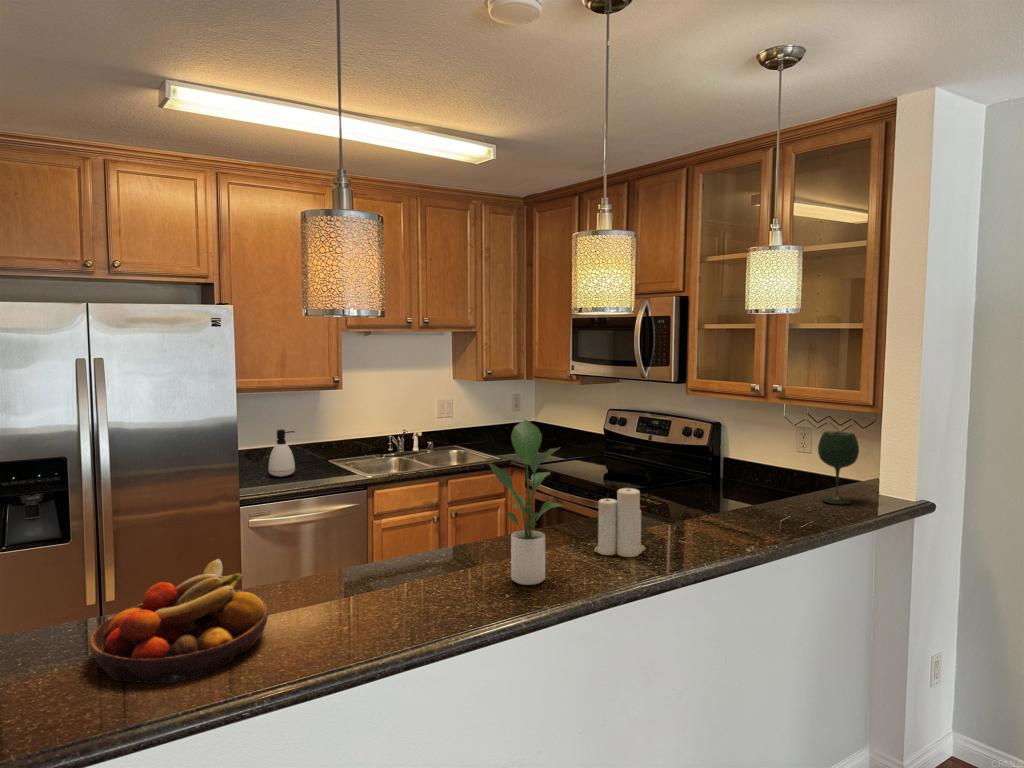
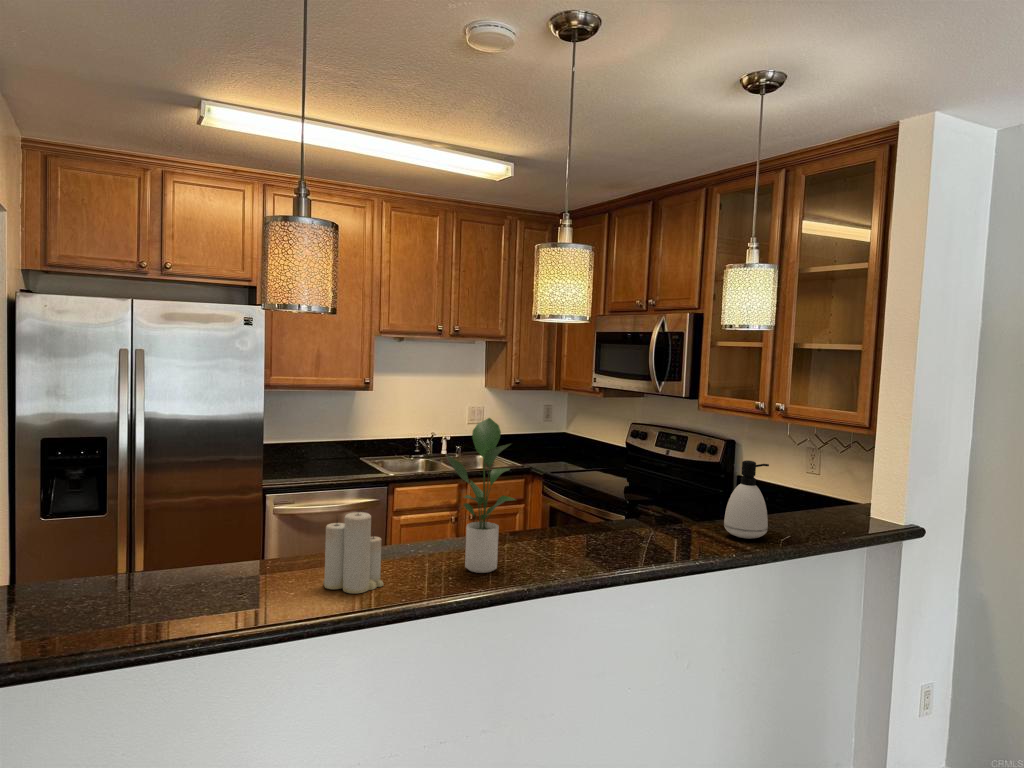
soap dispenser: present [269,429,295,477] -> present [724,460,769,539]
wine glass: present [818,431,859,504] -> none [805,450,846,524]
candle: present [594,488,645,557] -> present [323,512,383,593]
fruit bowl: present [89,559,268,684] -> none [65,526,228,629]

